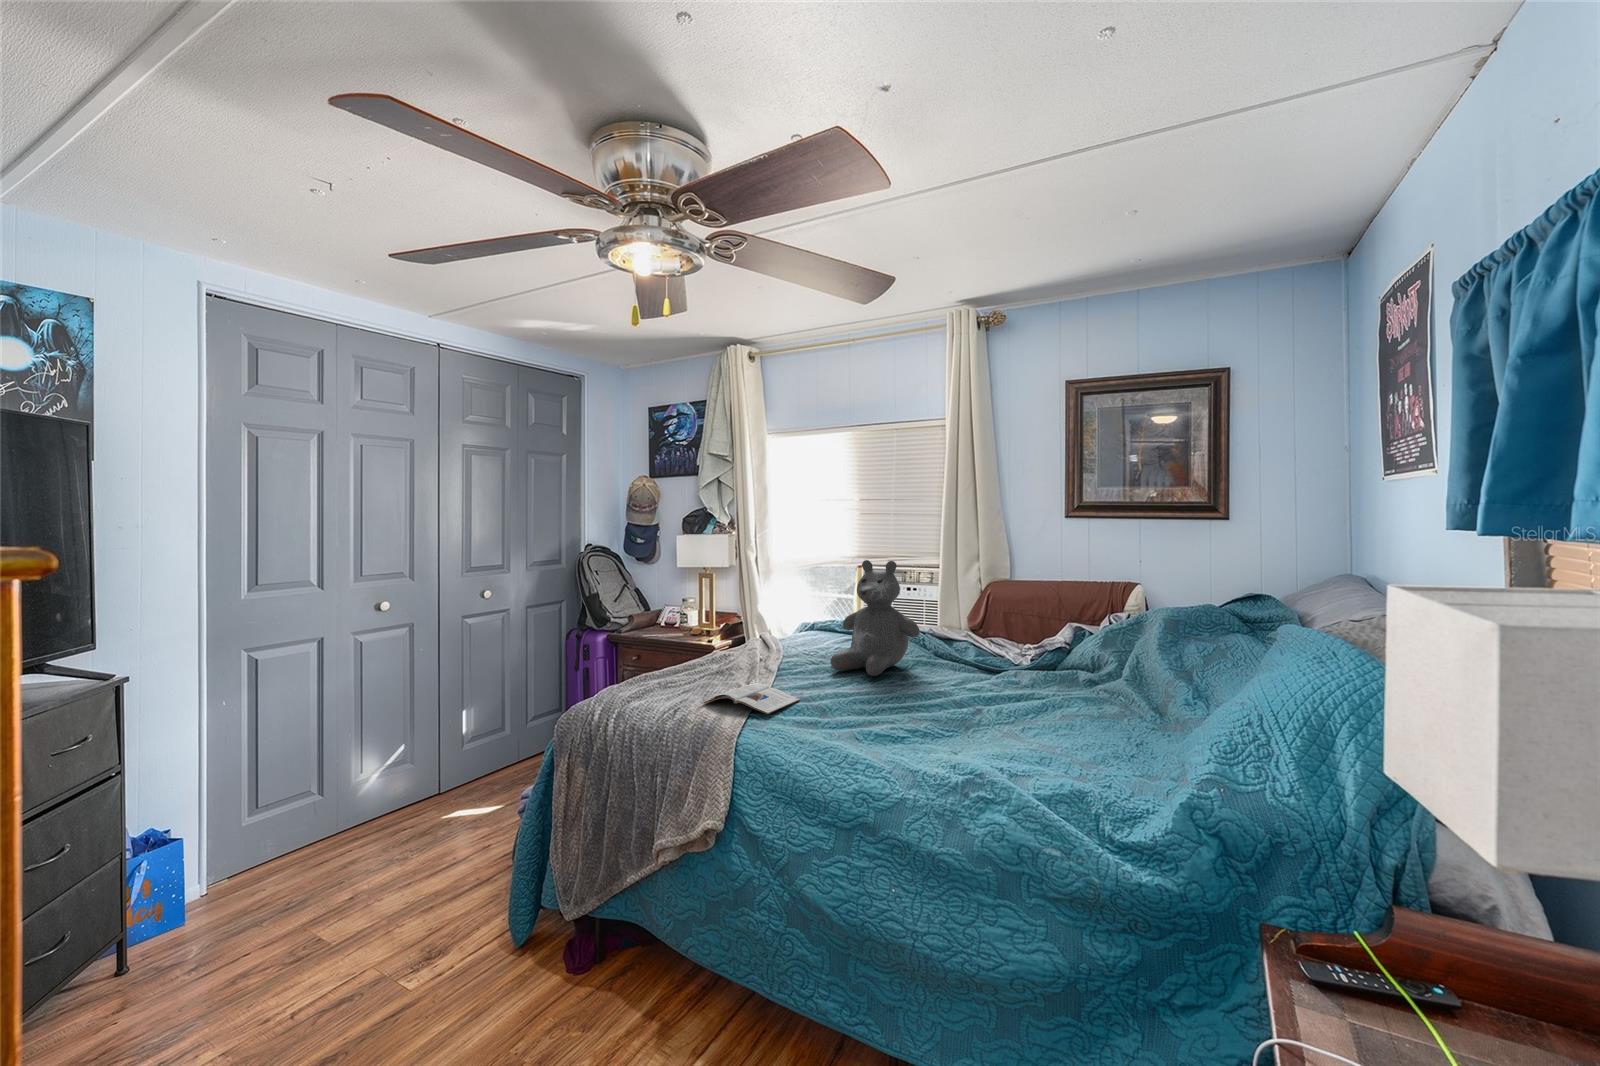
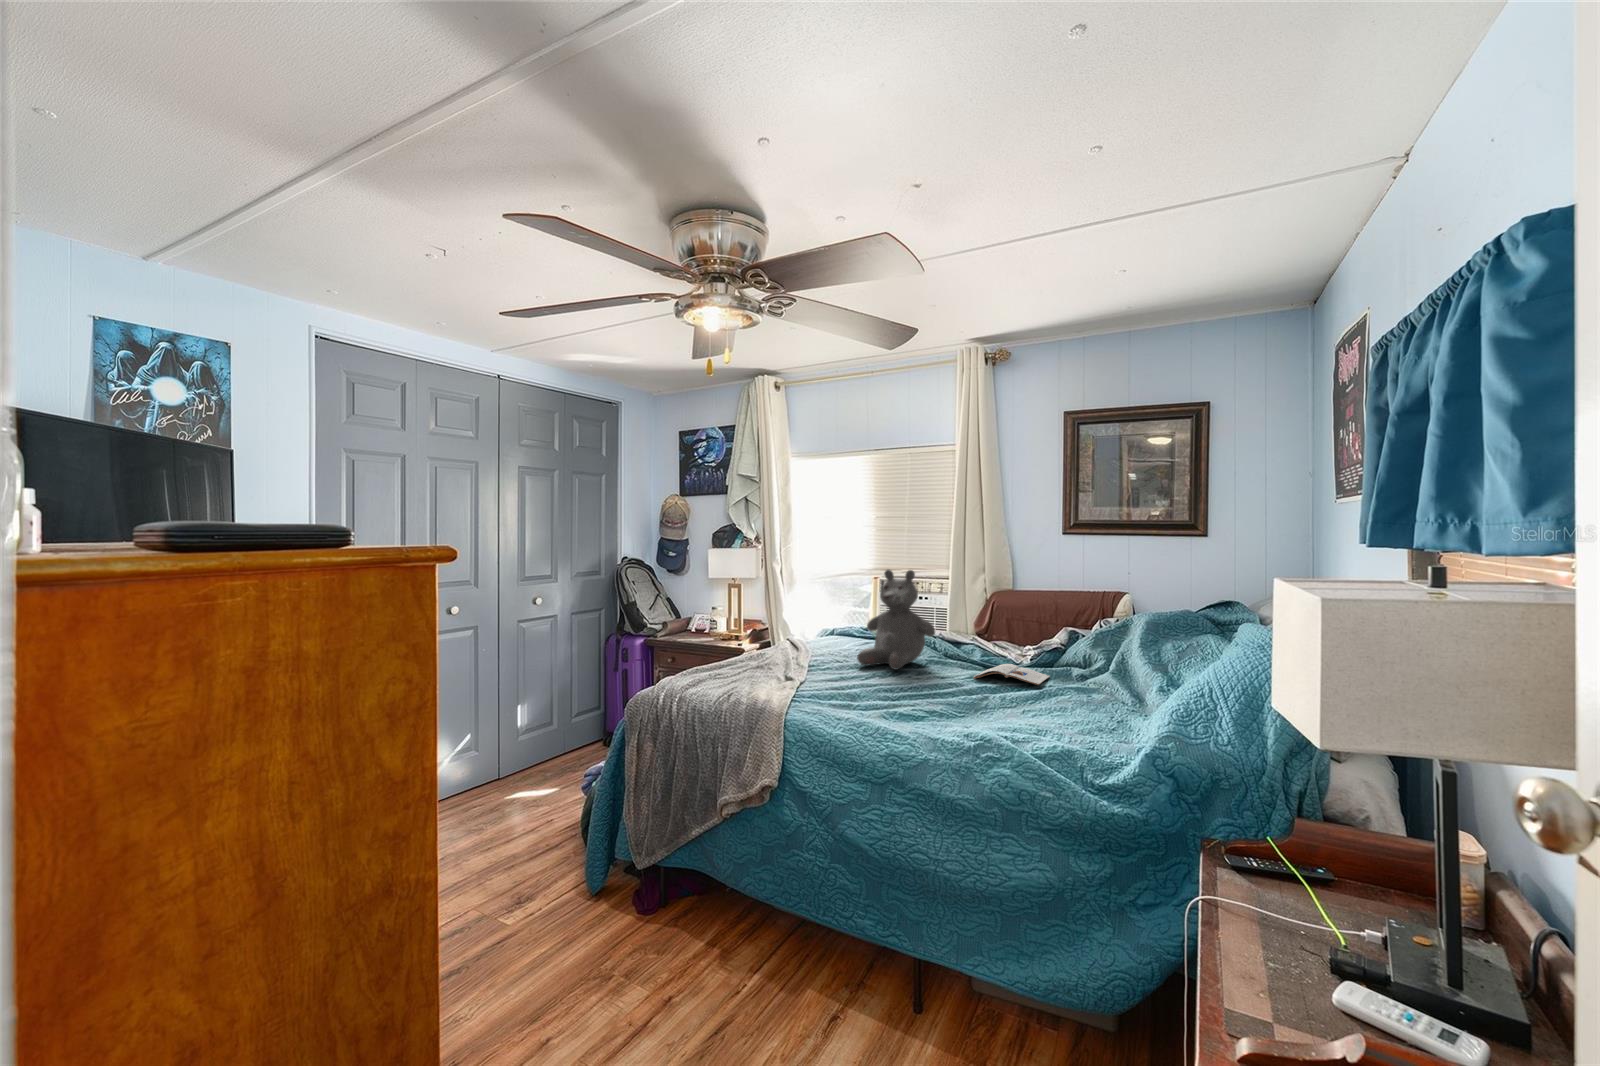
magazine: present [703,683,800,714] -> present [973,664,1050,685]

